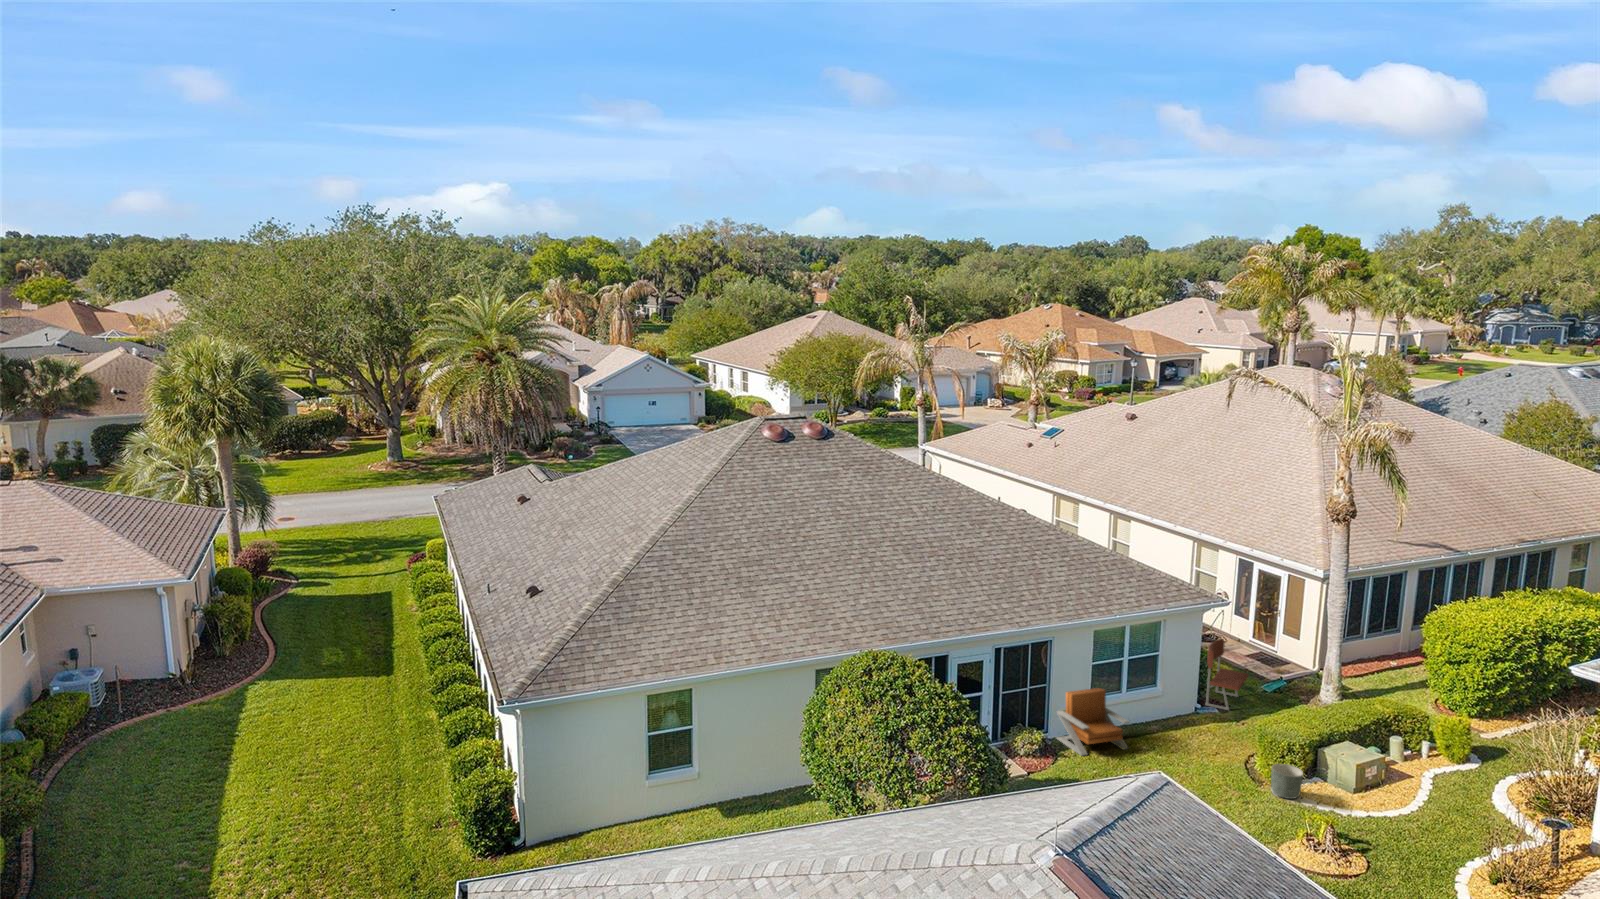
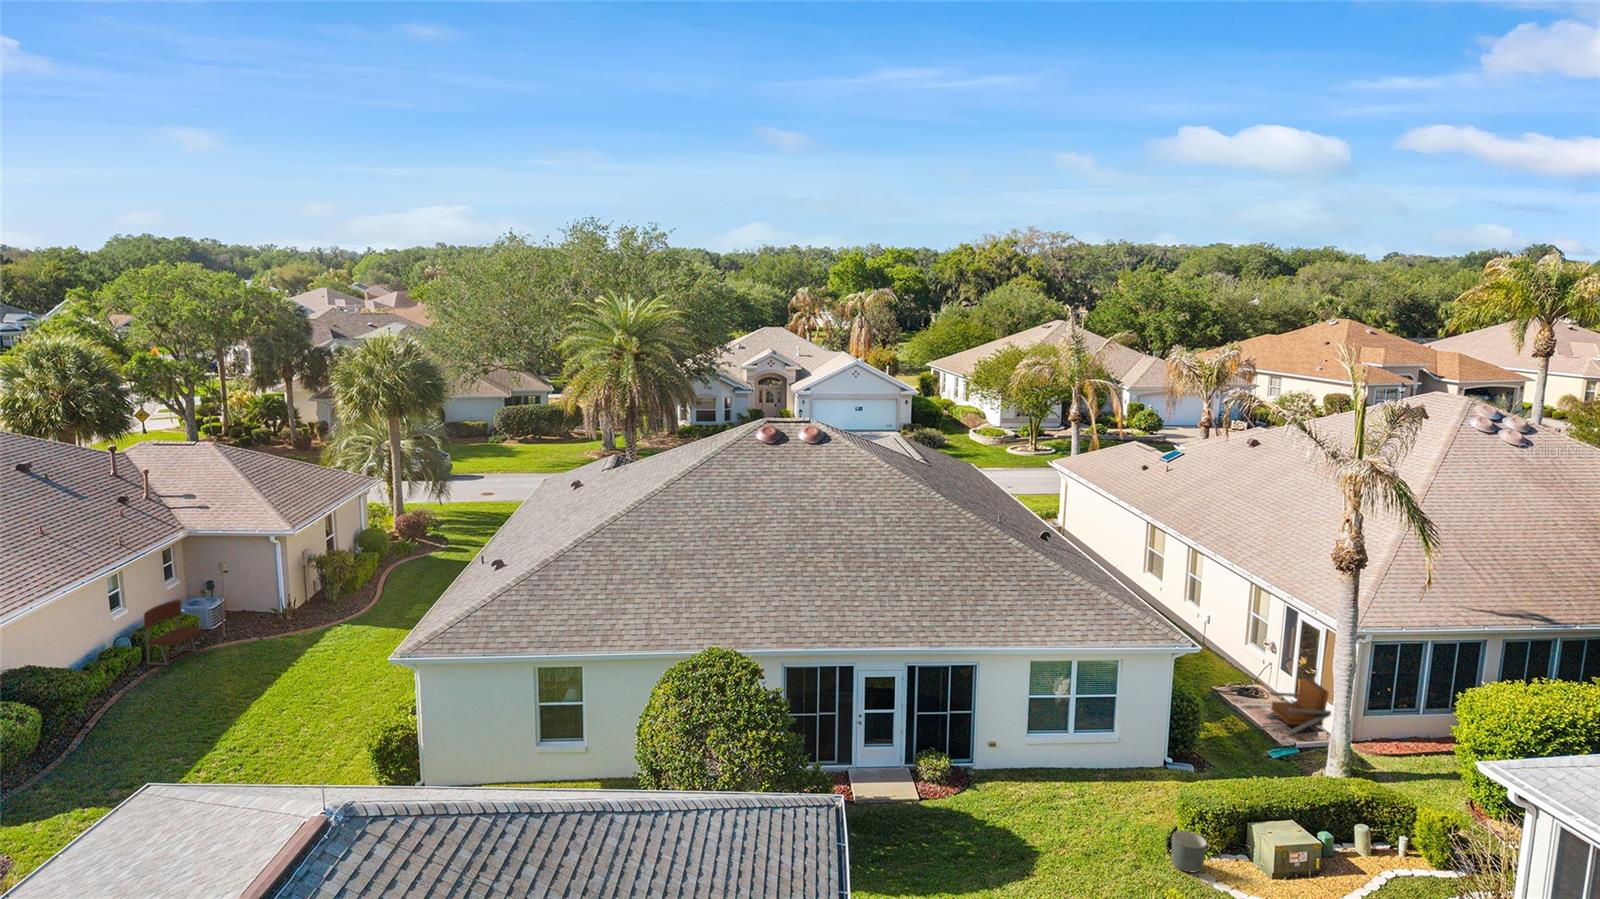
bench: present [1205,639,1249,710] -> present [144,600,204,666]
lounge chair: present [1057,688,1129,756] -> present [1267,678,1331,737]

